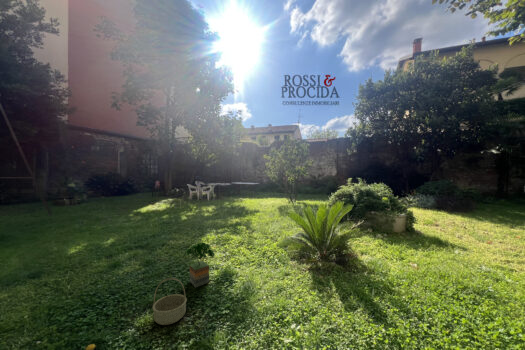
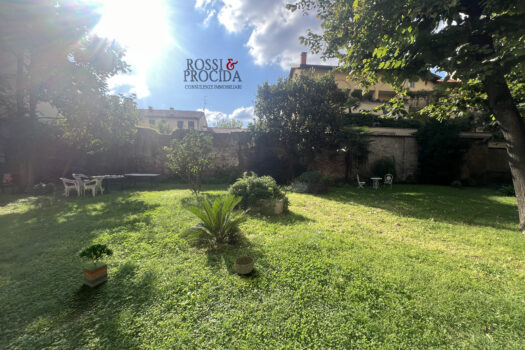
basket: present [152,278,187,325] -> present [234,244,254,274]

